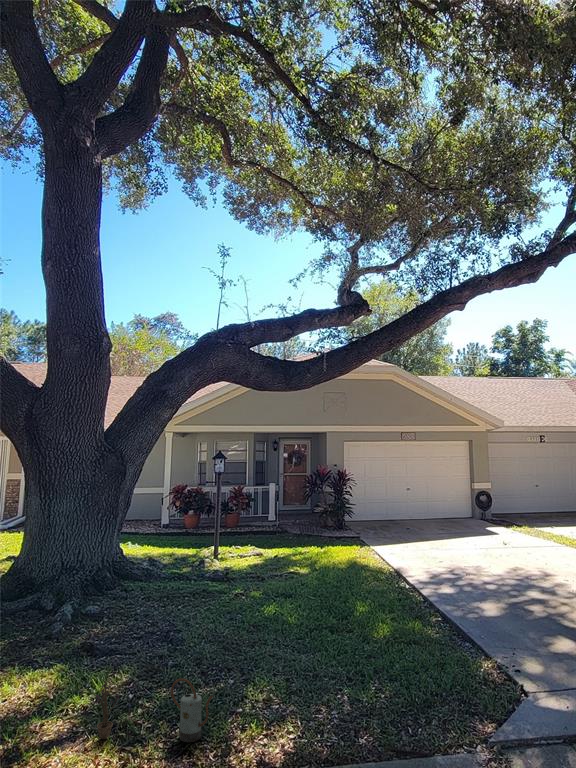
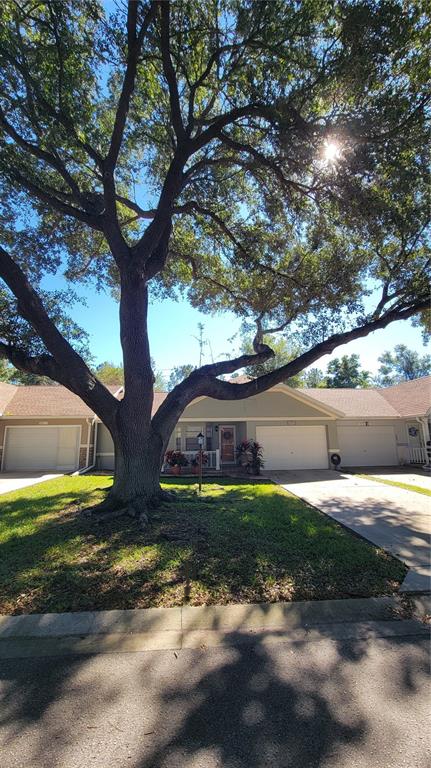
watering can: present [171,678,213,742] -> none [223,561,249,597]

